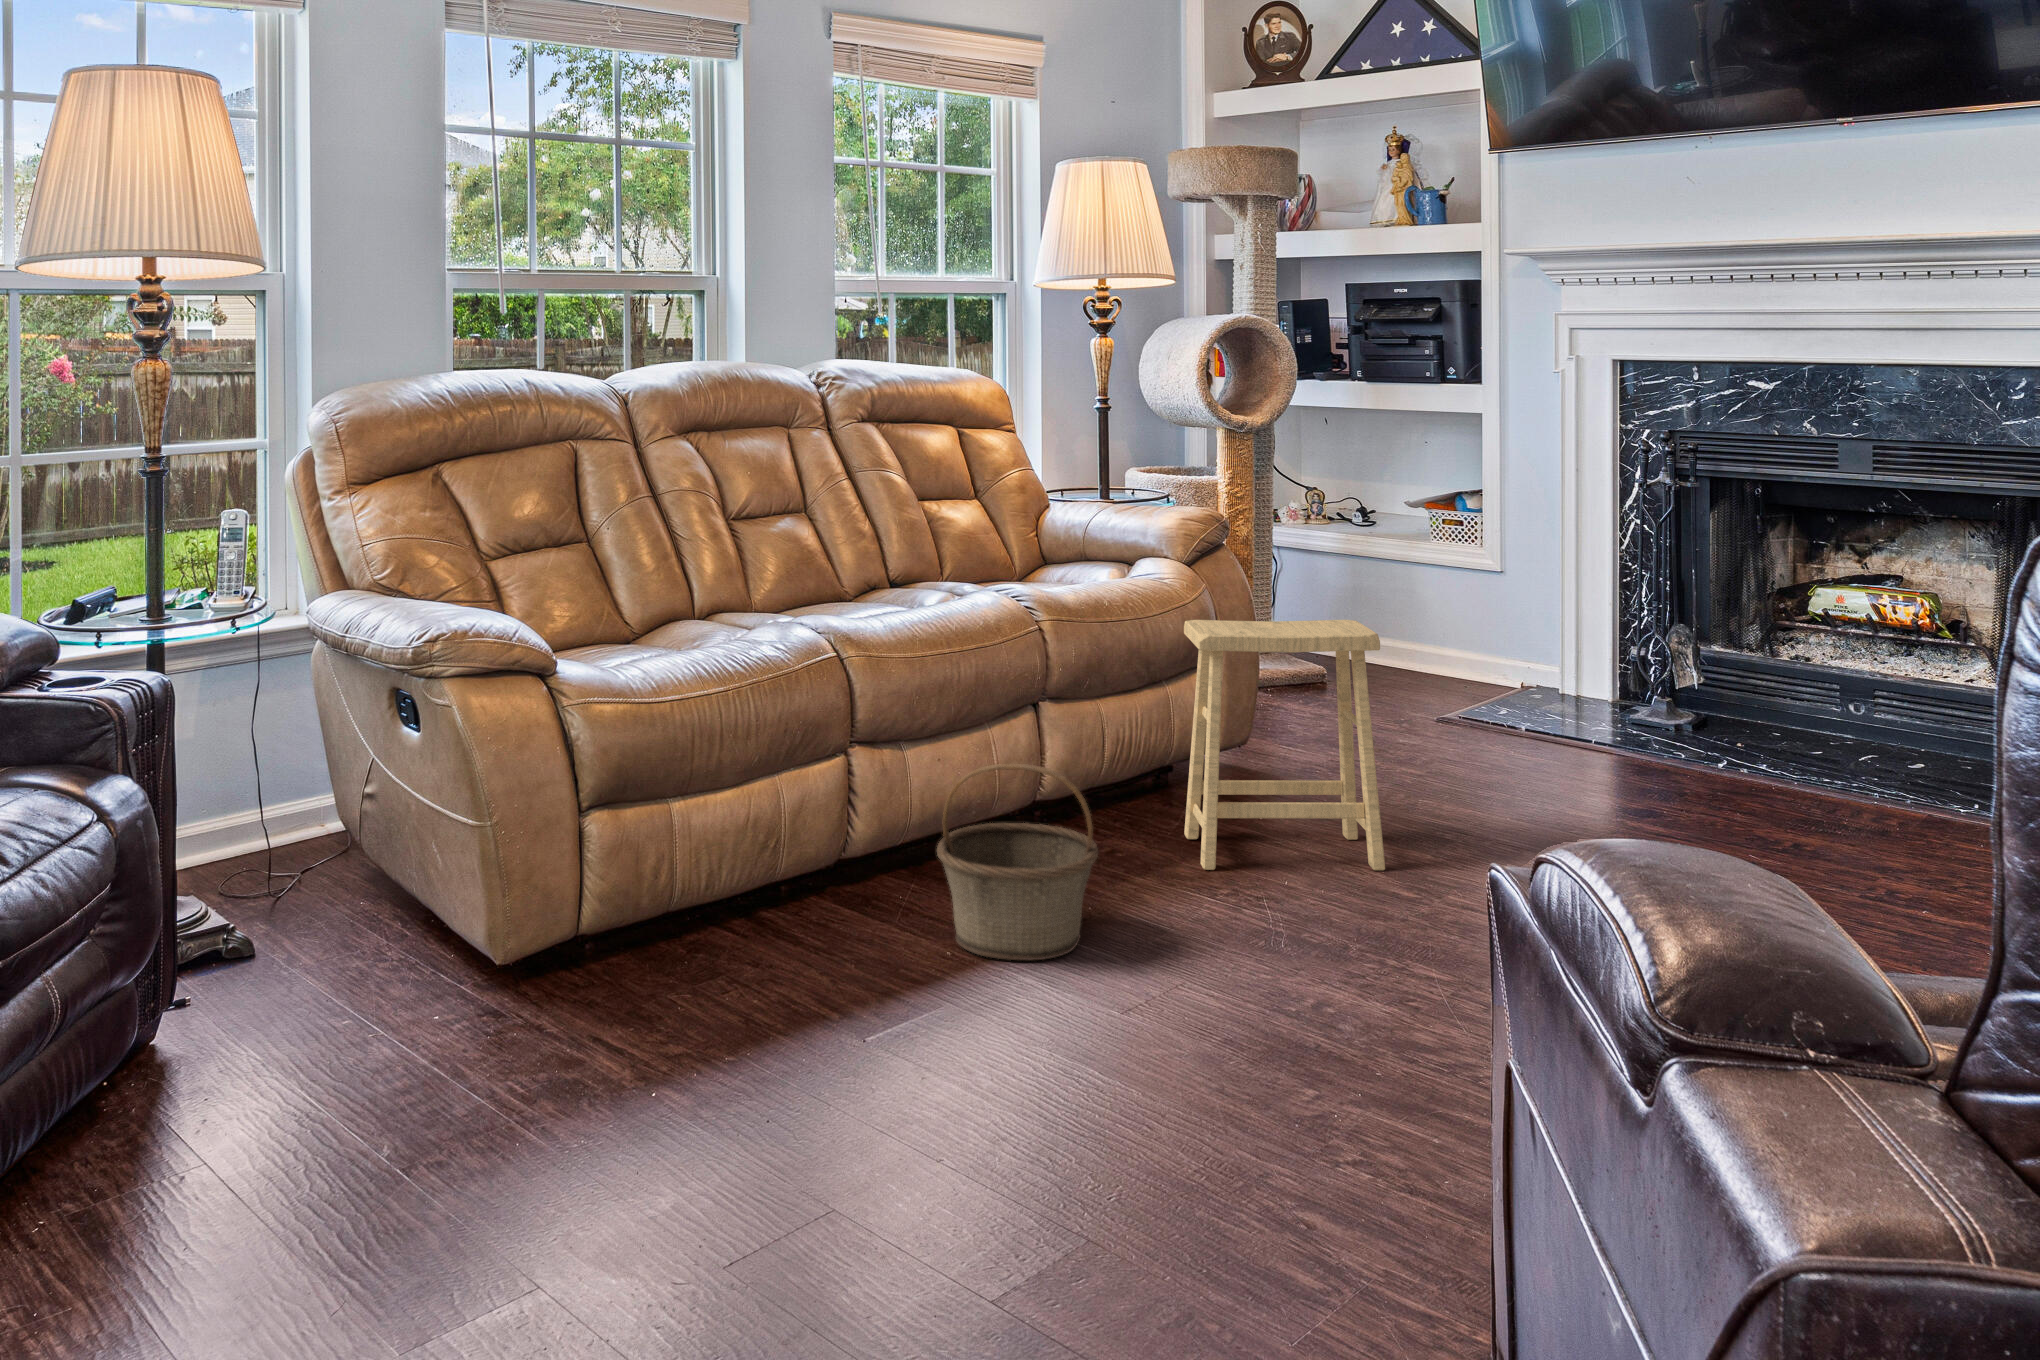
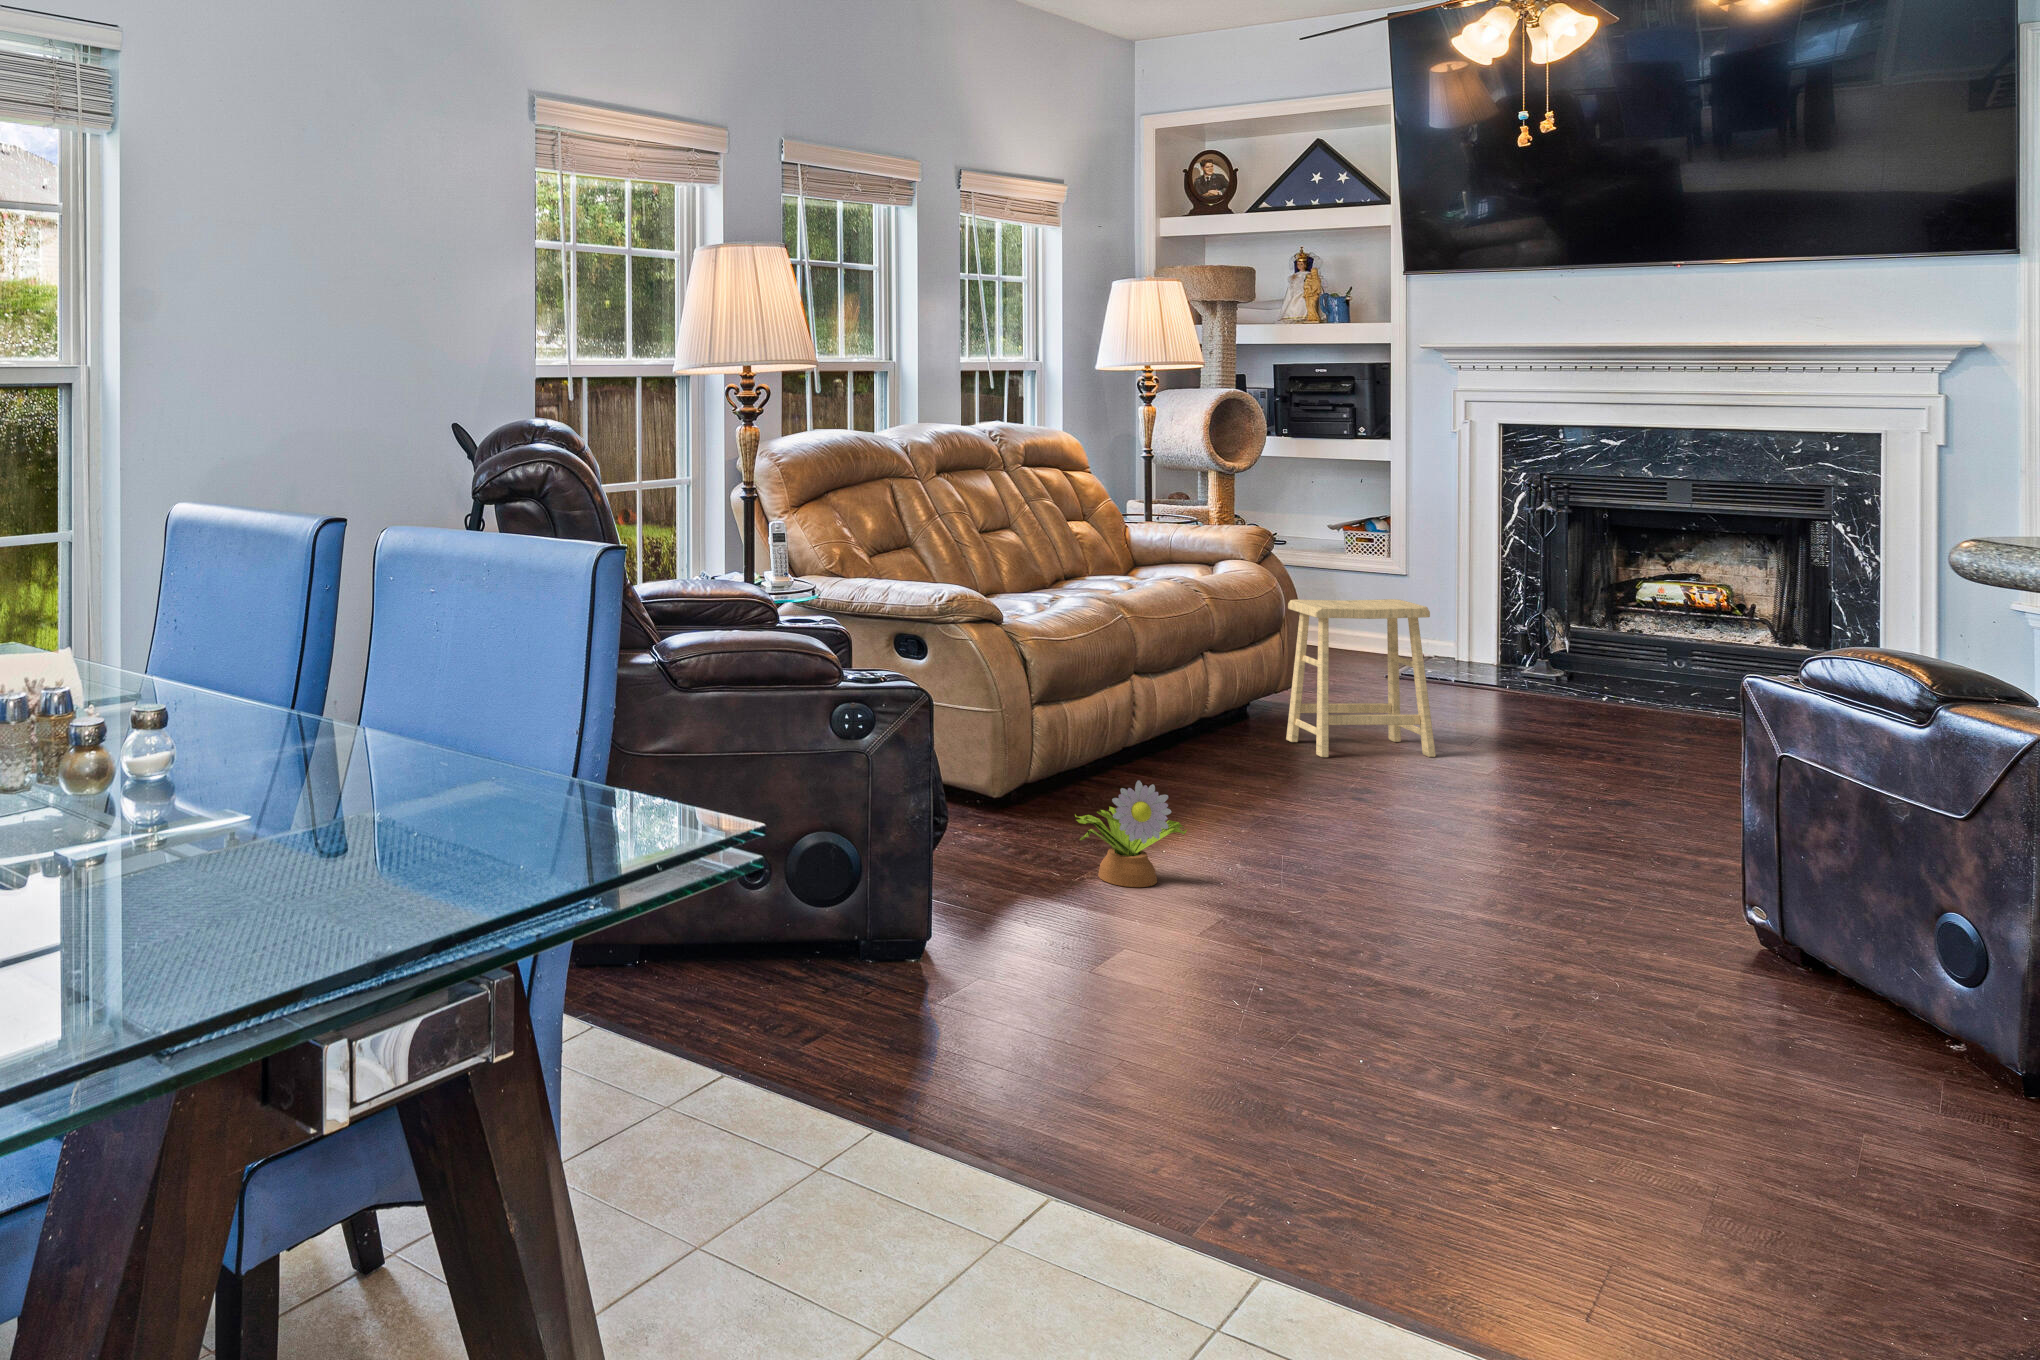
basket: present [937,764,1098,960] -> none [1197,683,1305,800]
decorative plant: none [452,984,673,1182] -> present [1075,781,1187,887]

